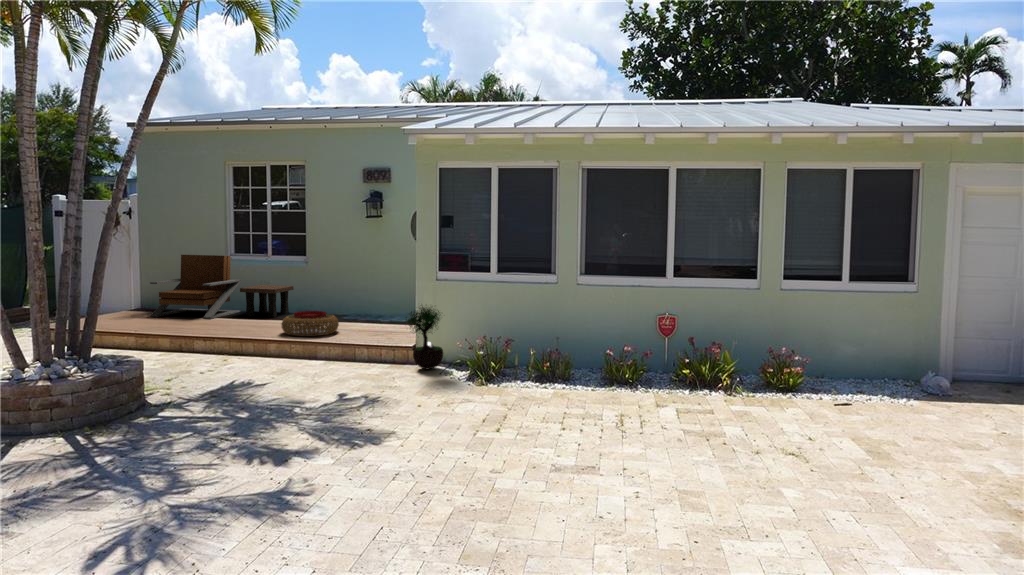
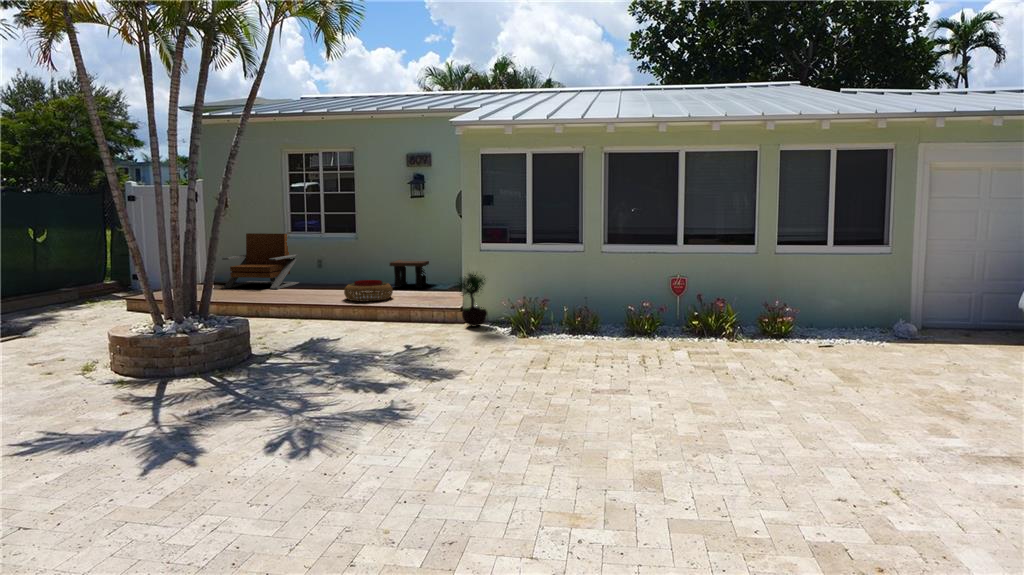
side table: present [240,285,294,317] -> present [389,260,429,288]

